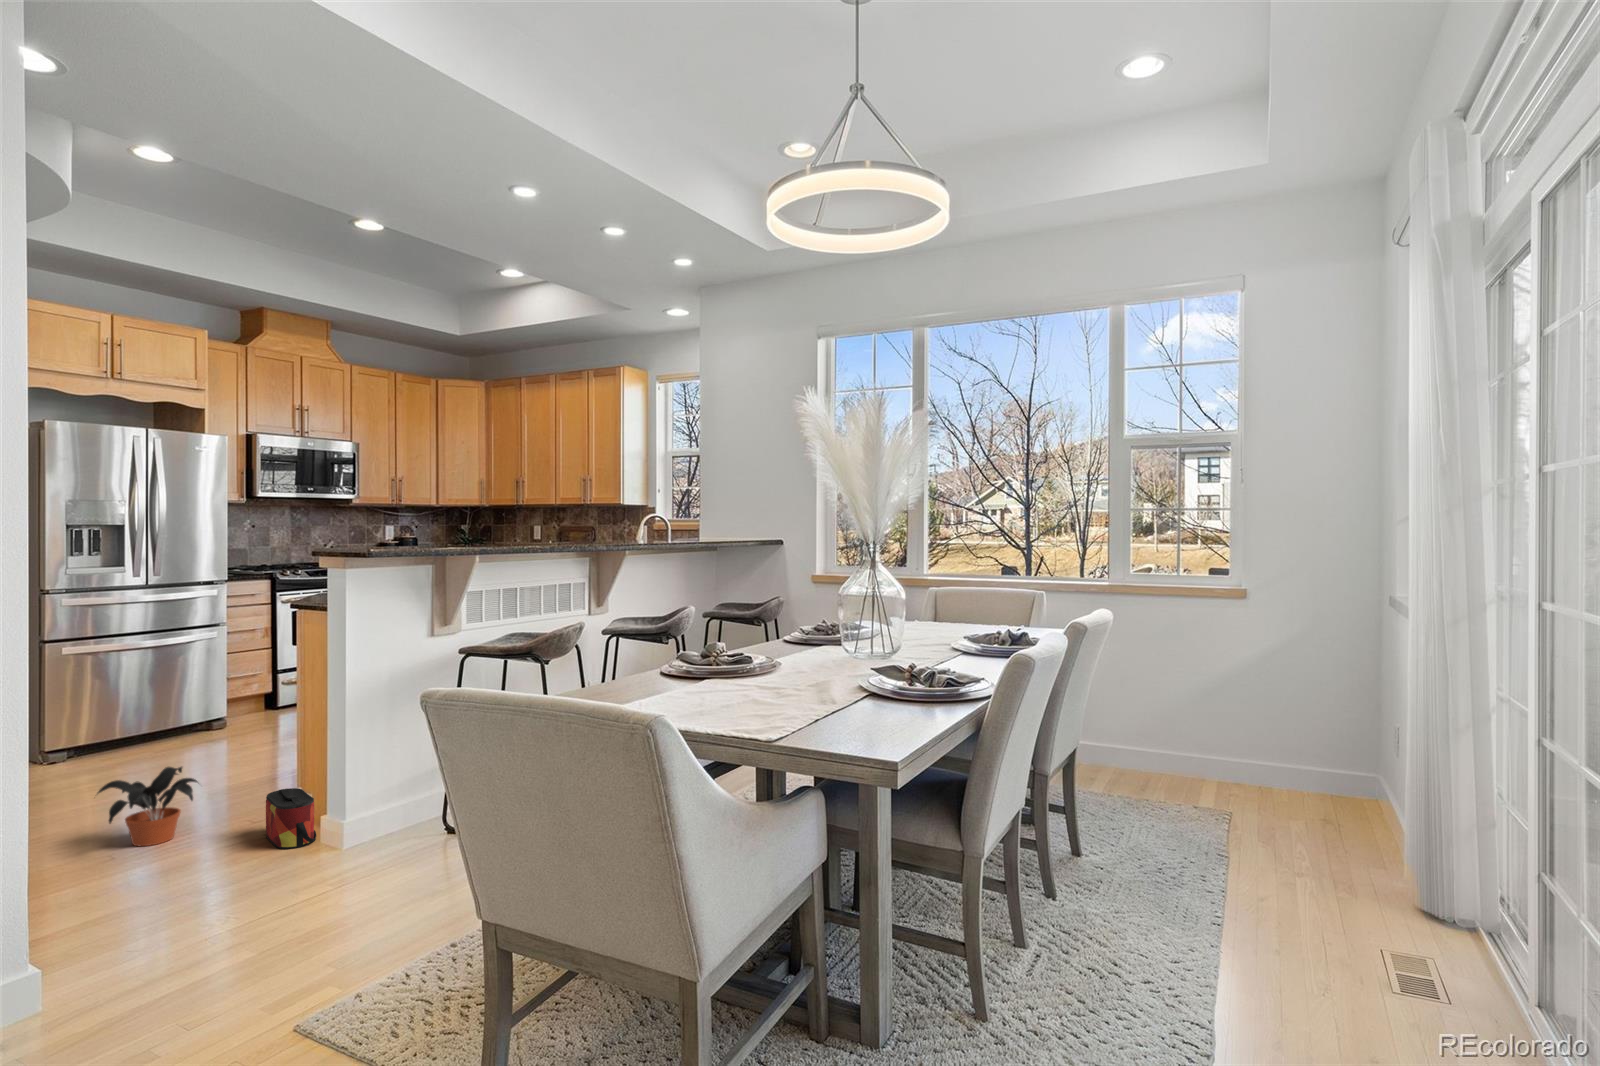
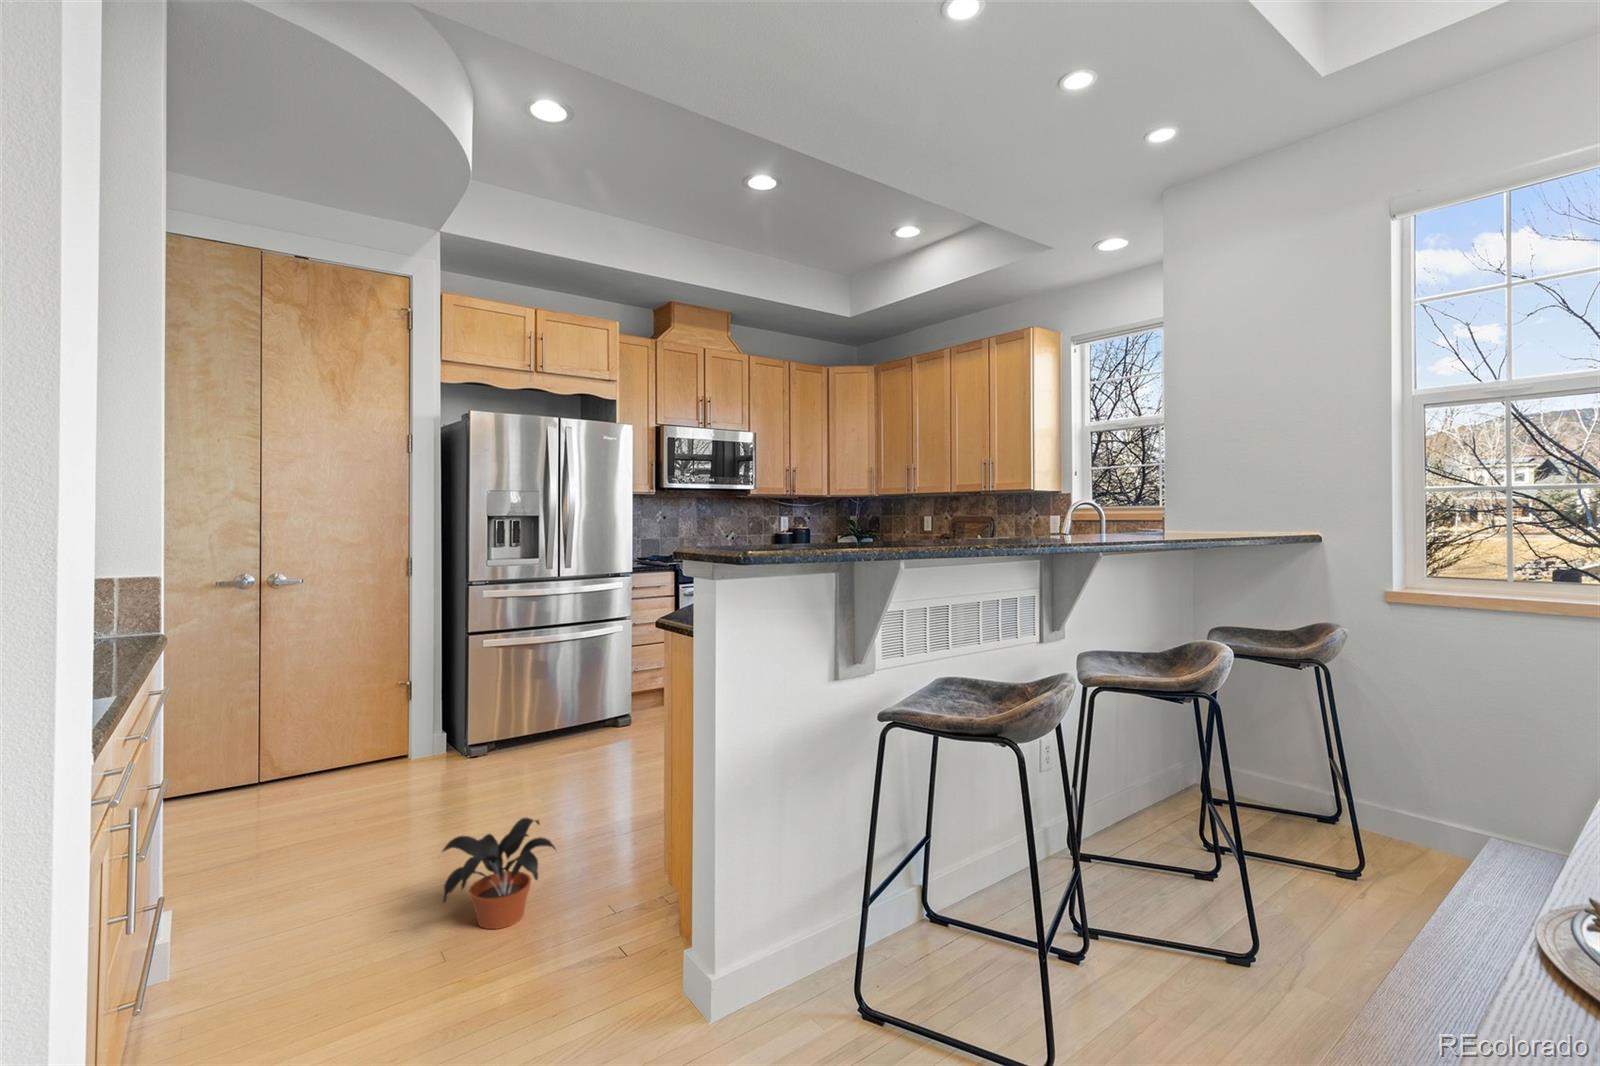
bag: present [266,788,316,849] -> none [619,877,676,988]

